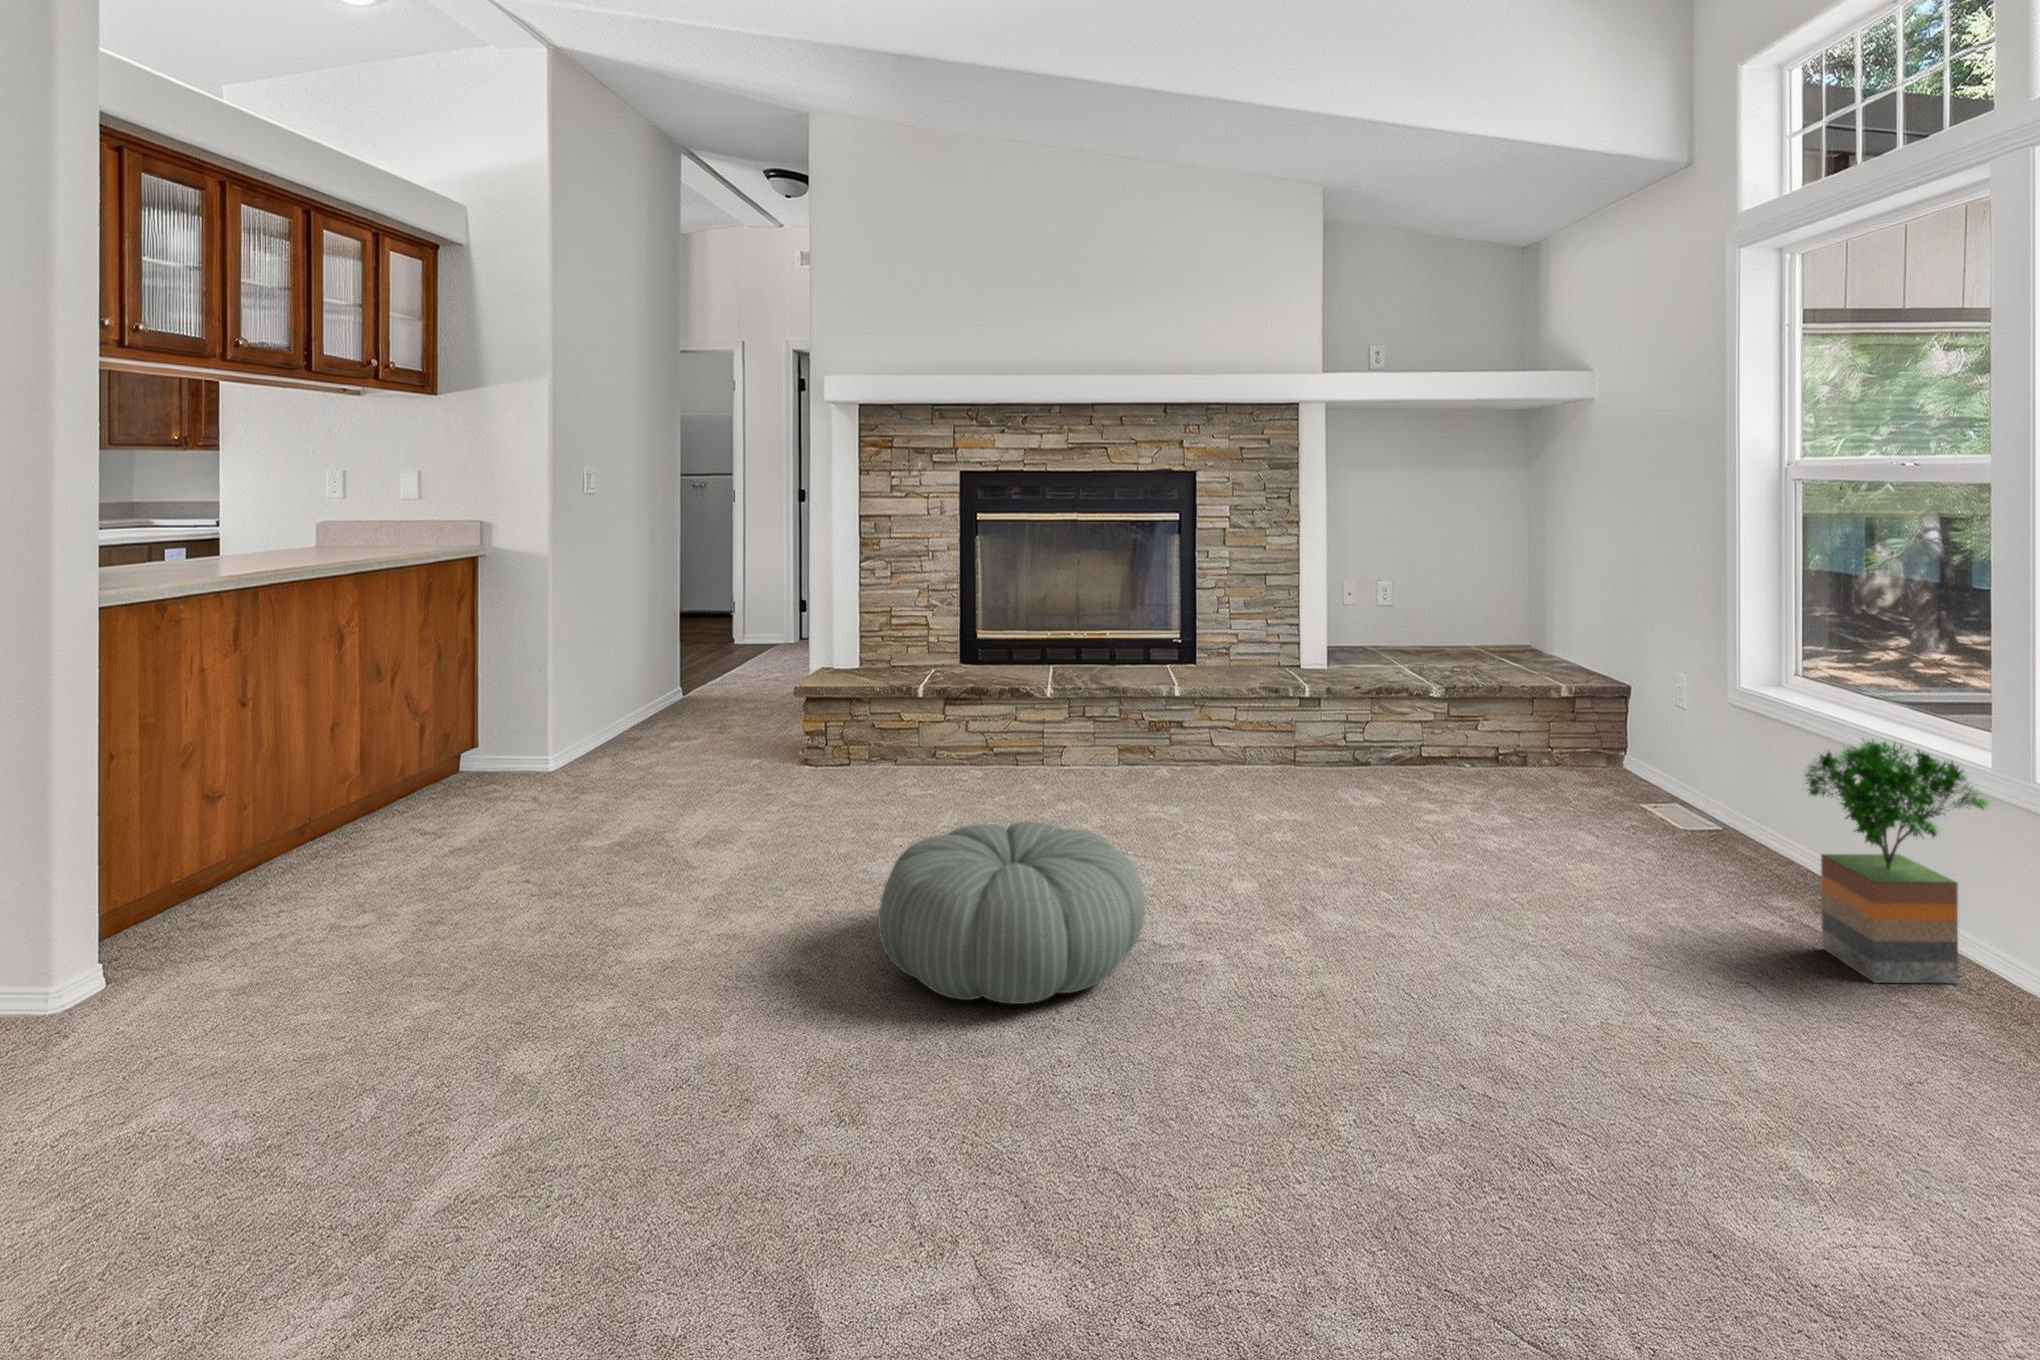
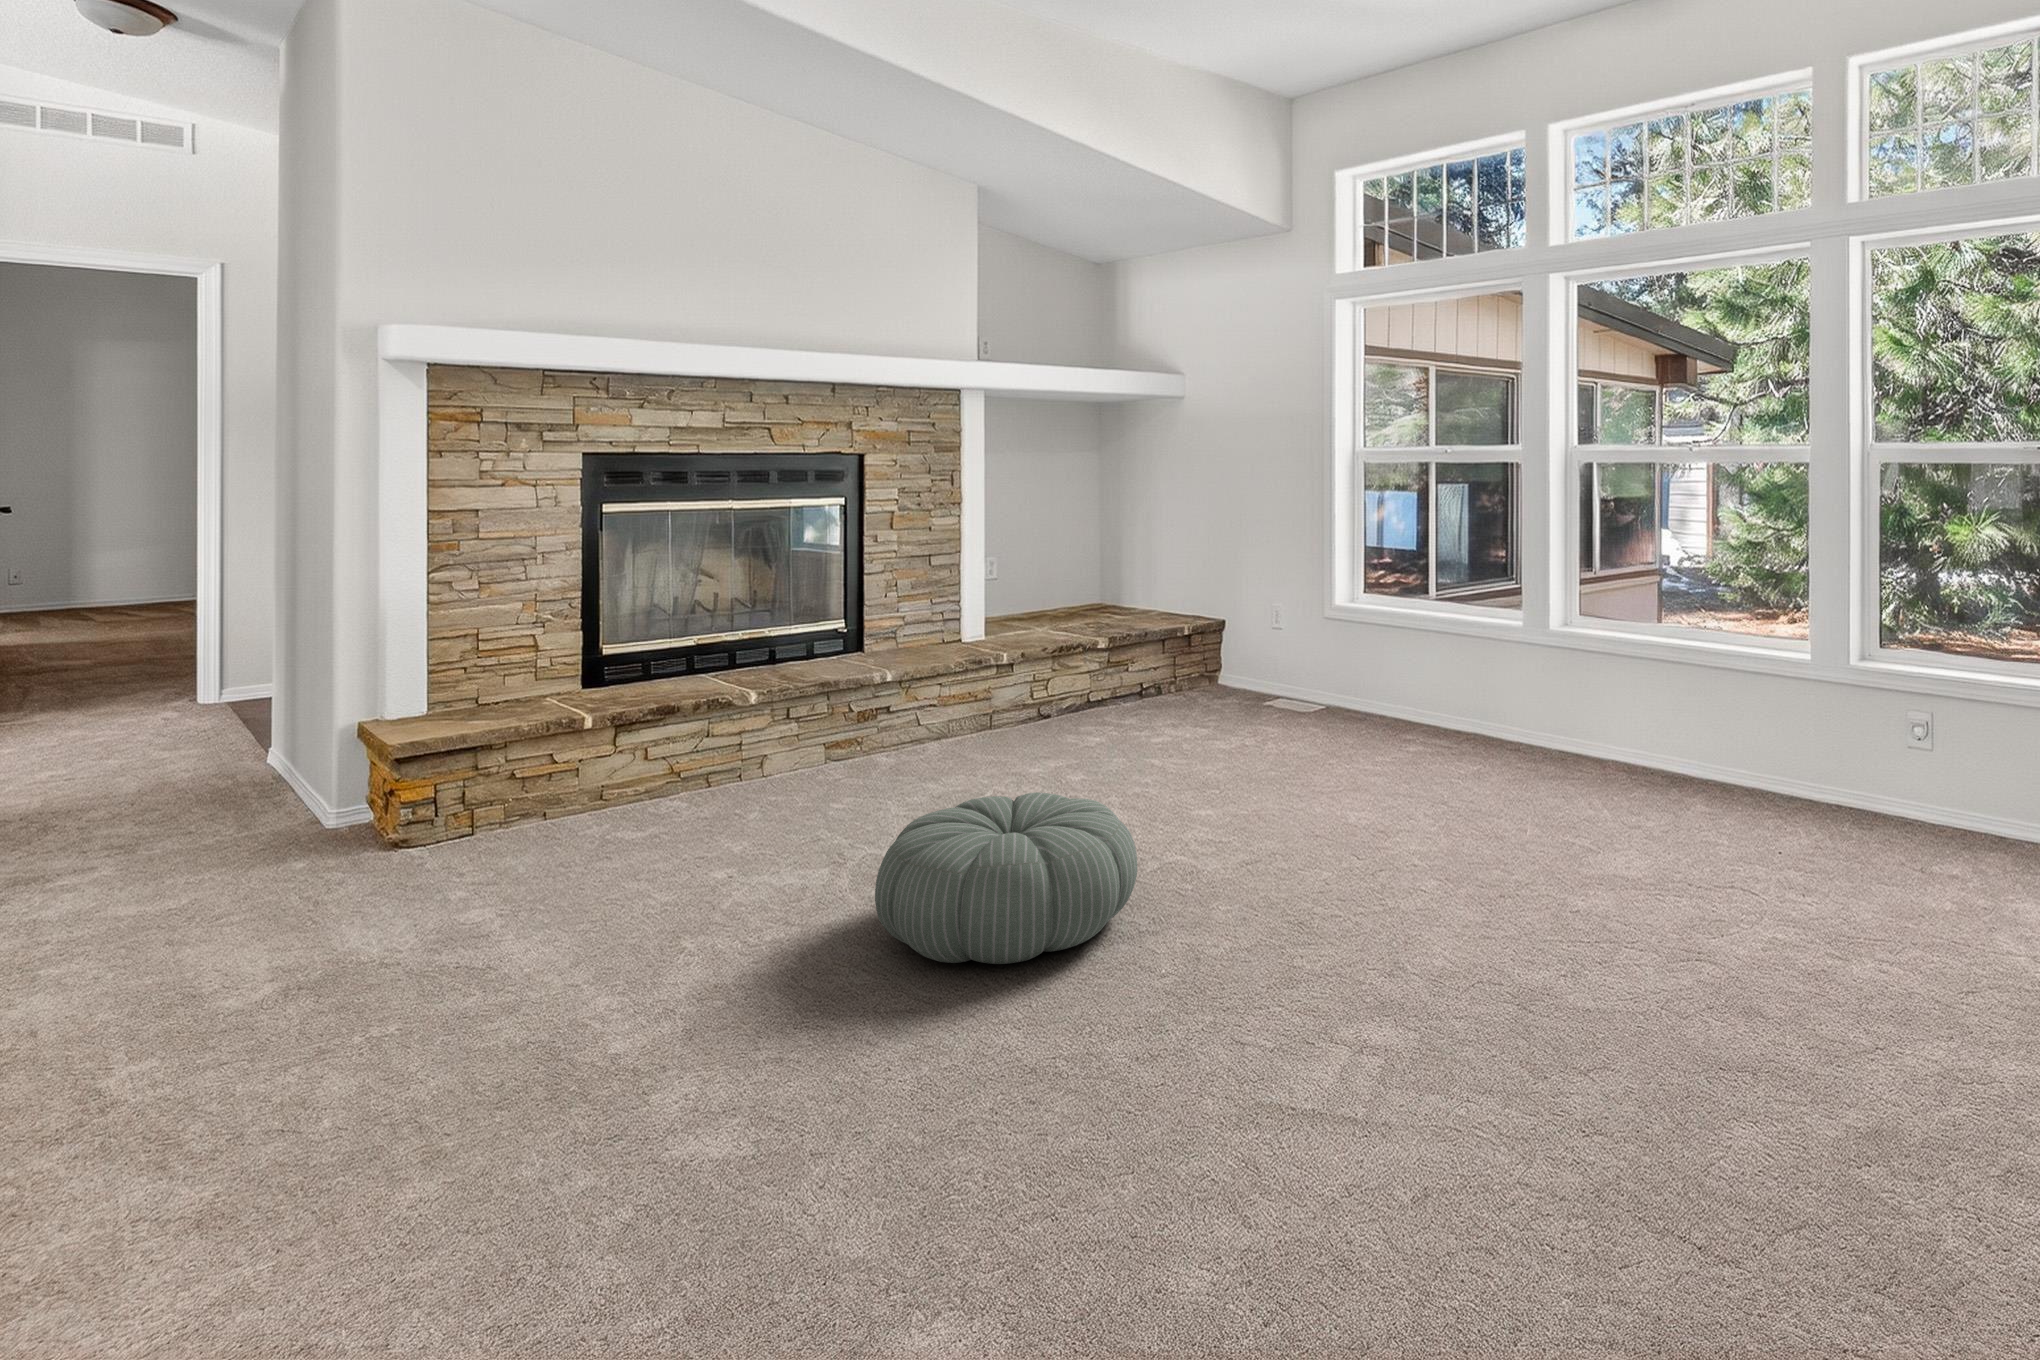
potted tree: present [1804,740,1990,983] -> none [1449,626,1537,770]

